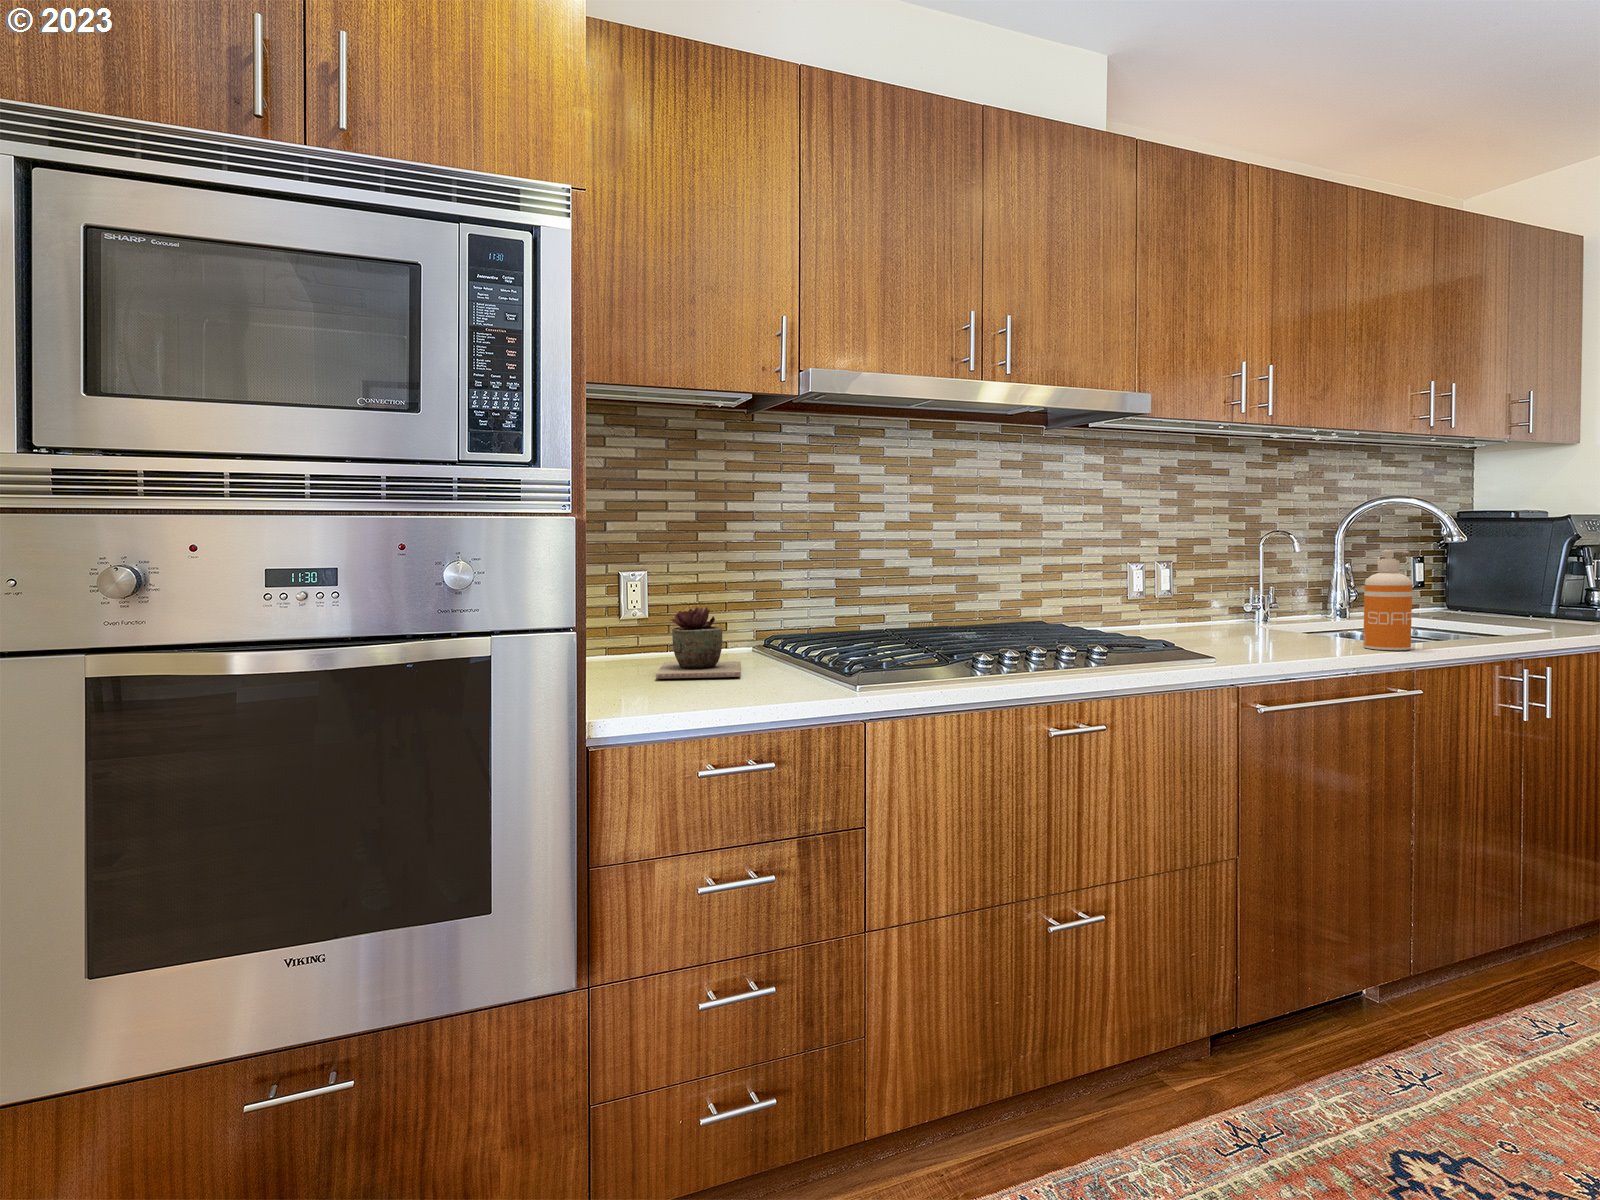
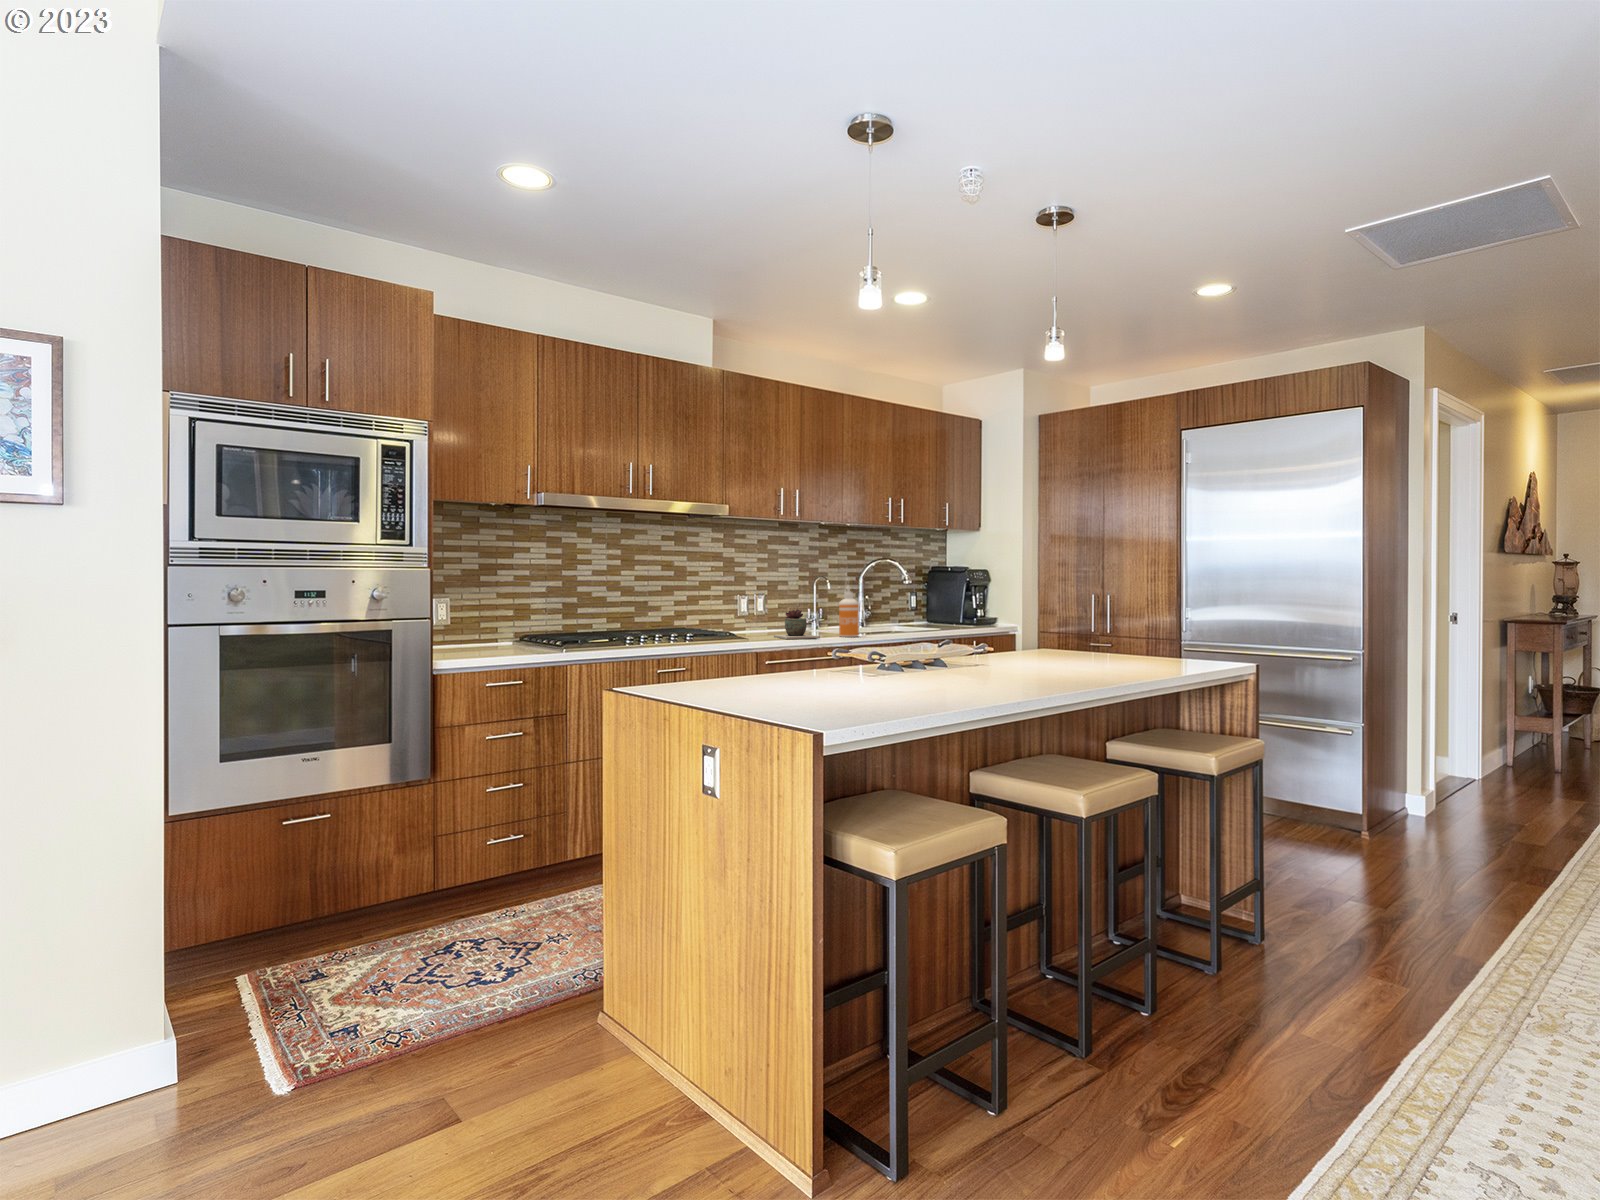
succulent plant: present [656,607,741,679] -> present [774,609,820,639]

